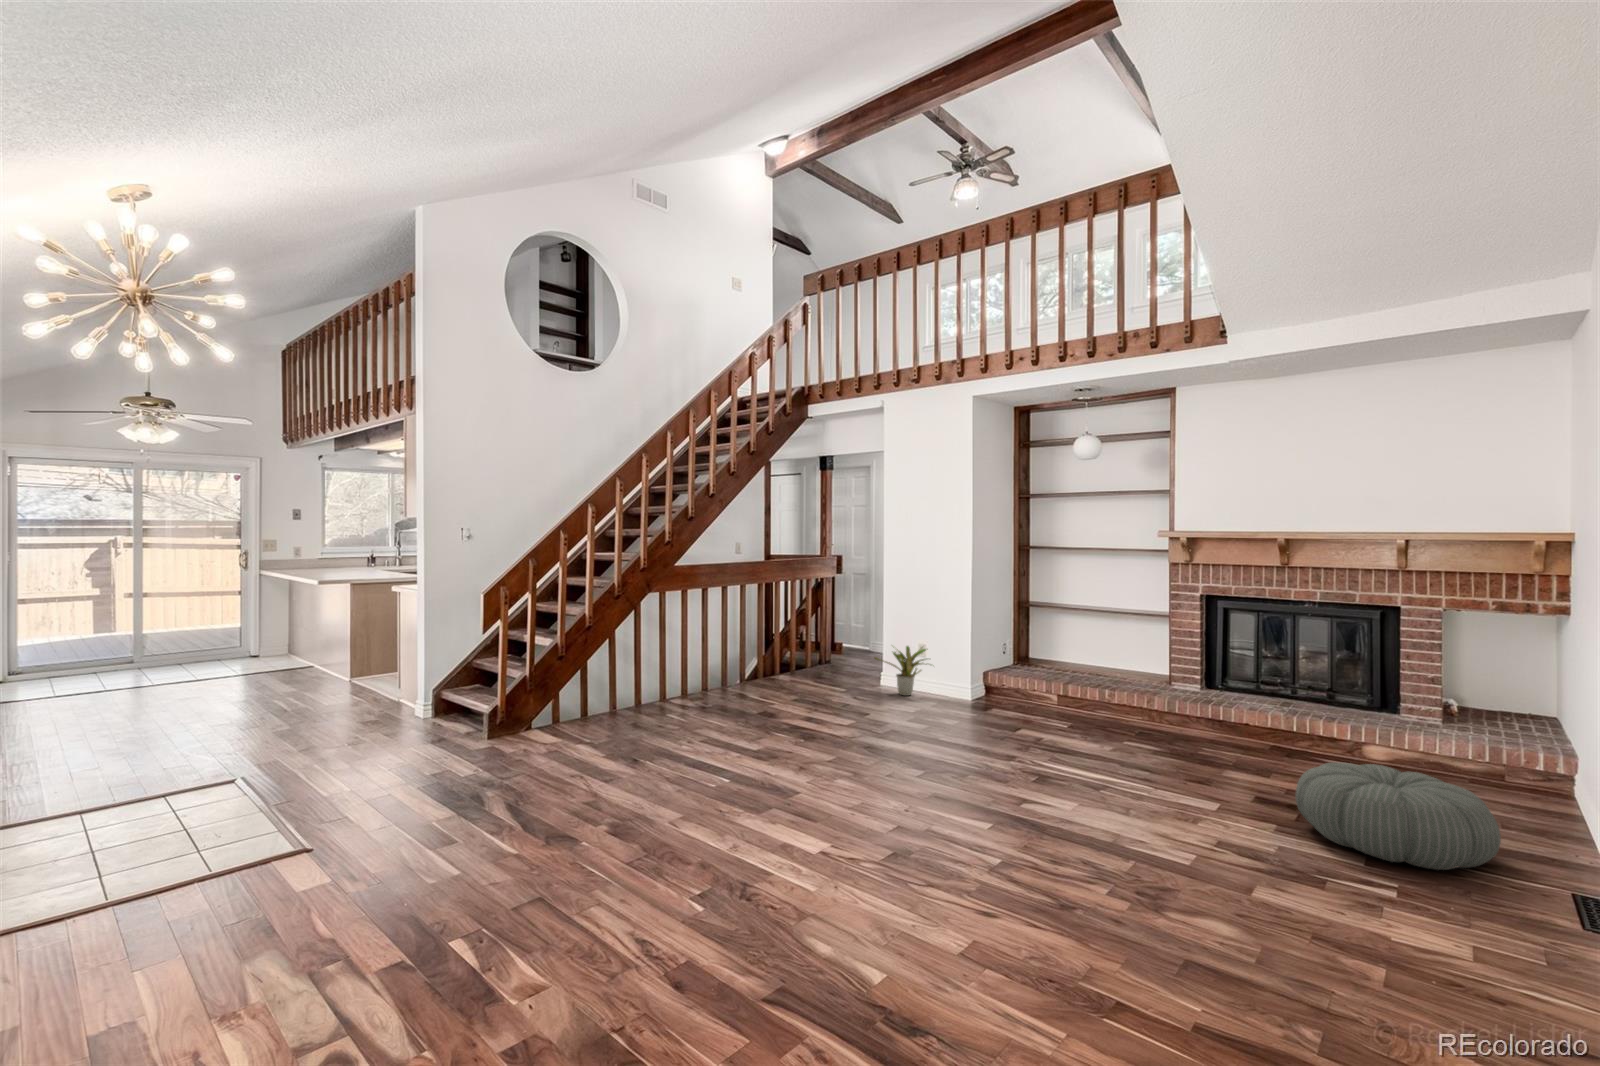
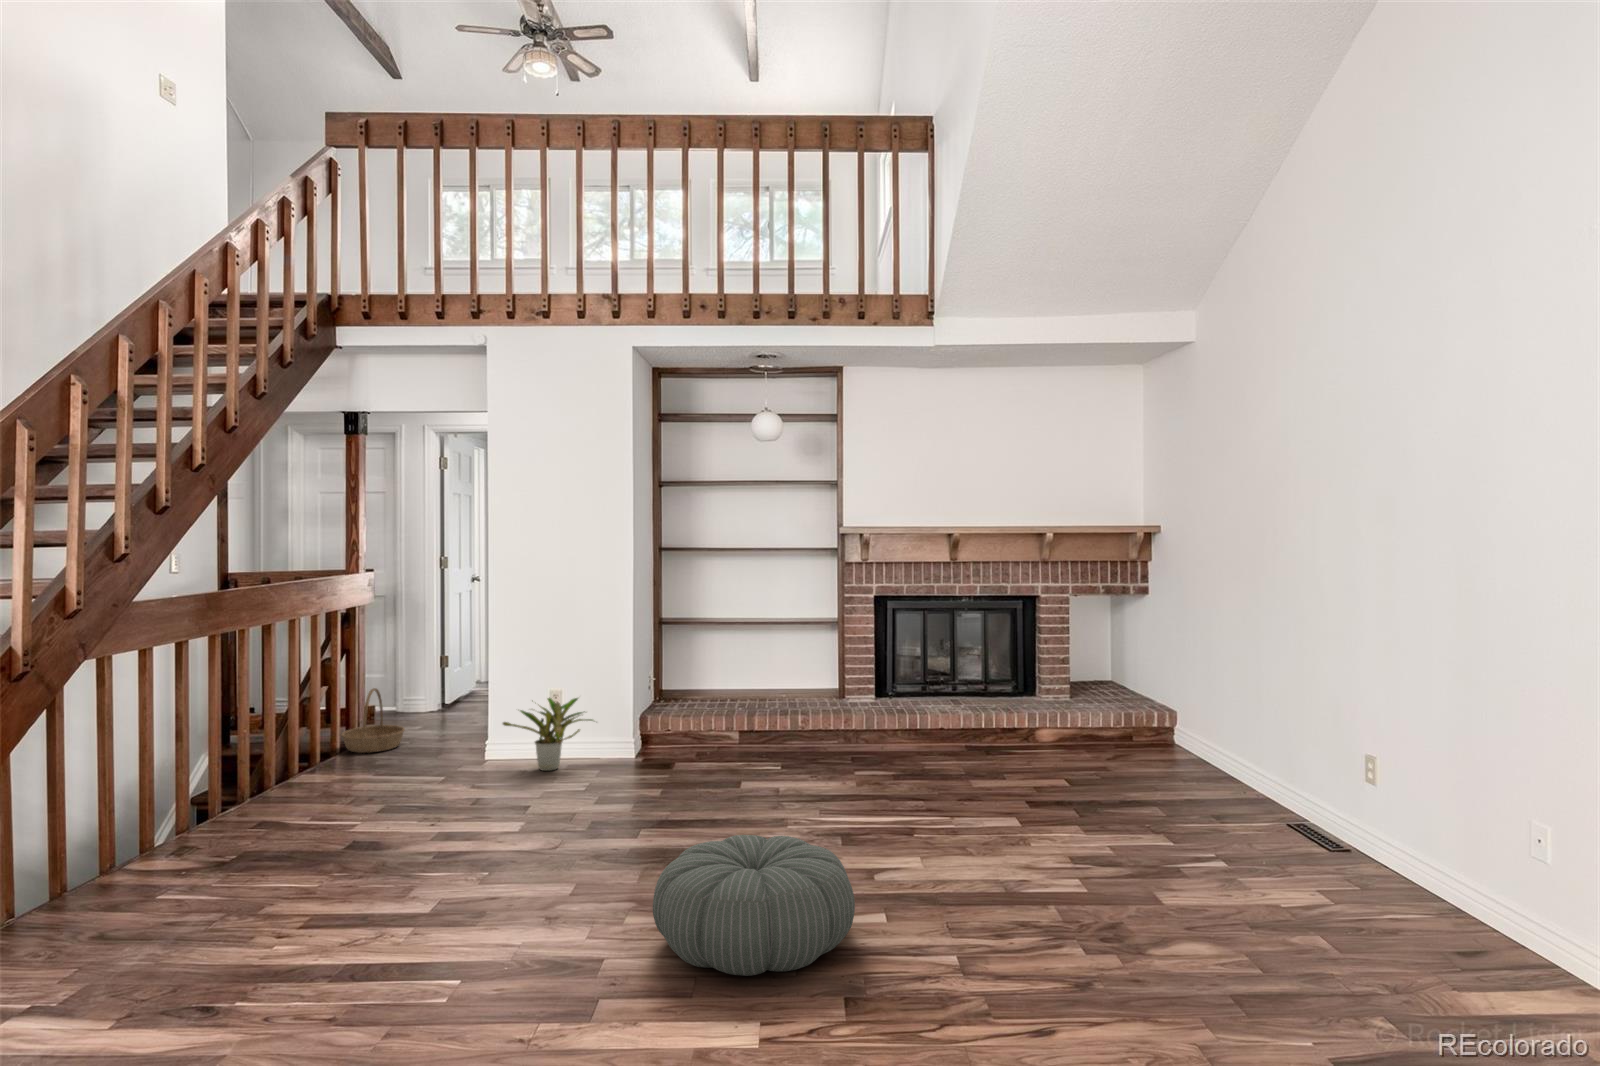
basket: none [813,629,849,669] -> present [342,688,405,753]
pouf: present [1296,762,1501,870] -> present [653,835,855,976]

